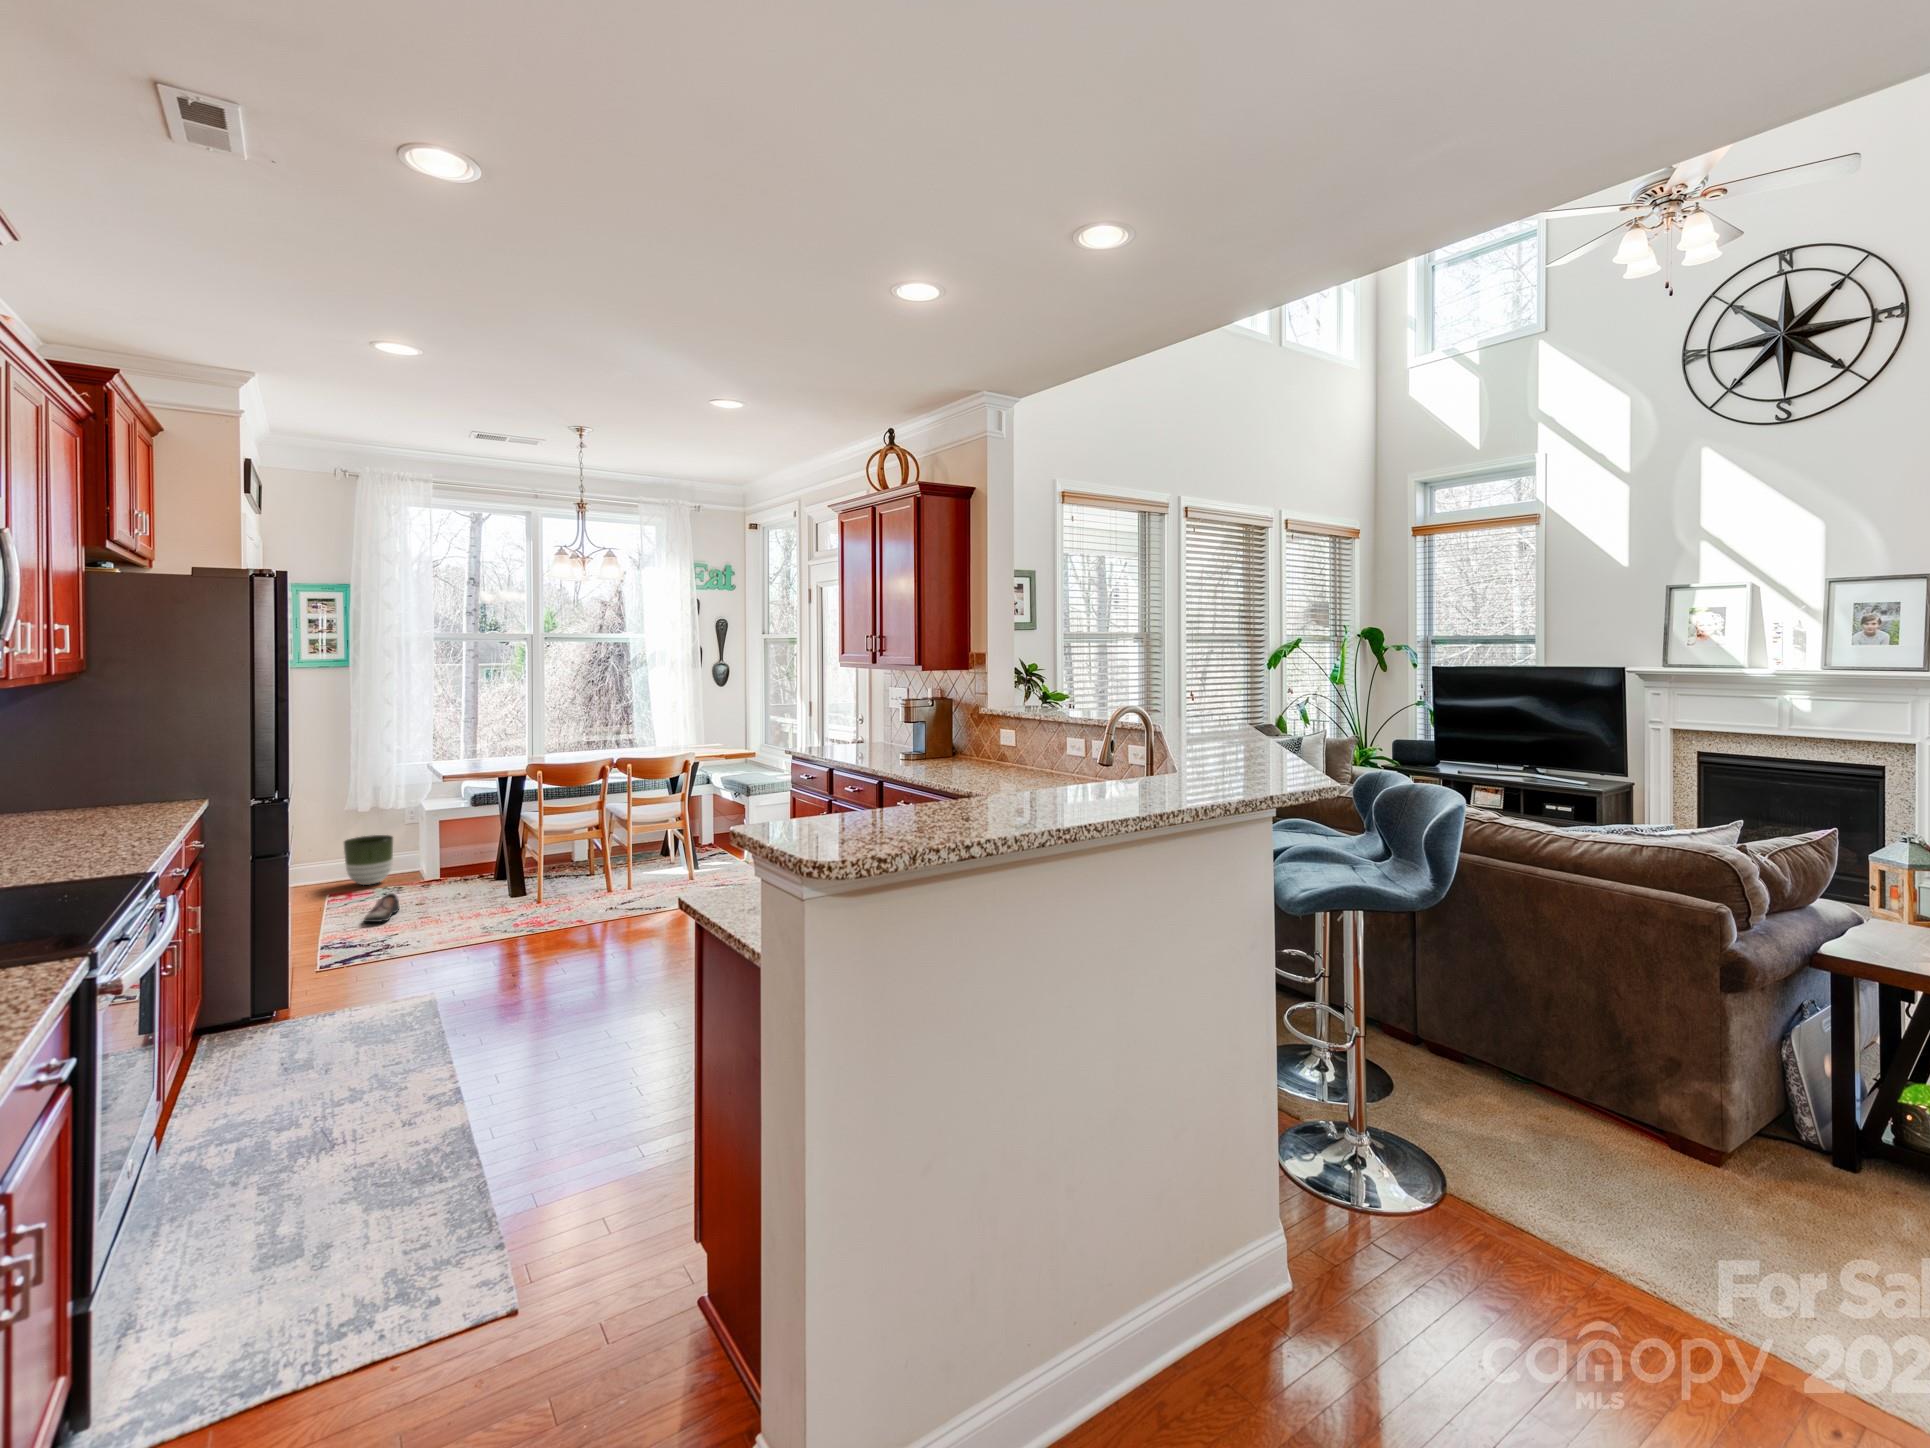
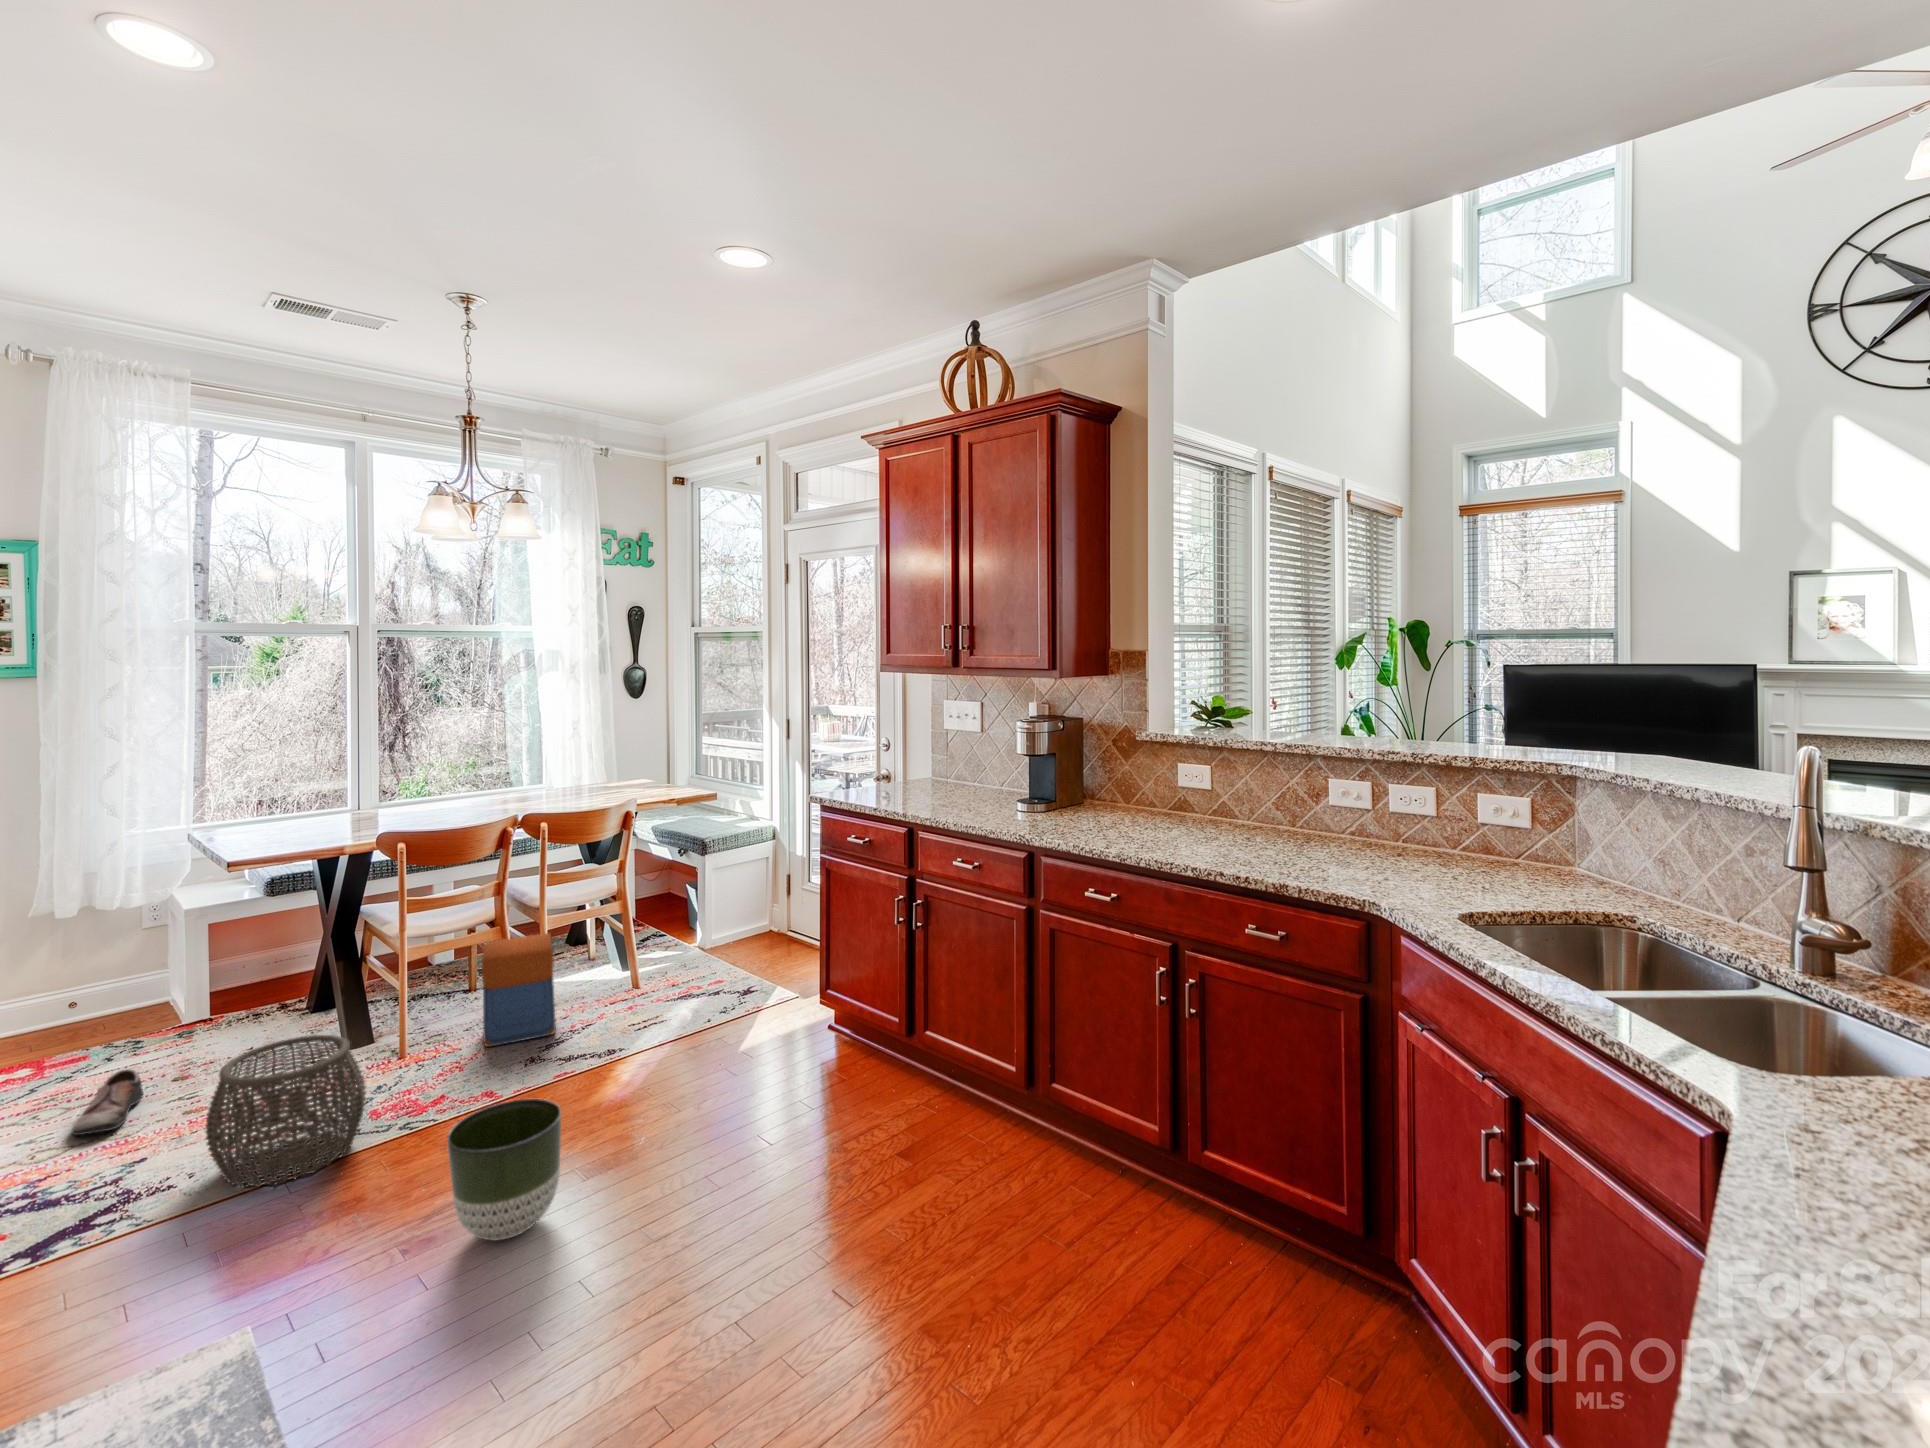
planter: present [344,835,393,885] -> present [447,1099,562,1240]
backpack: none [586,835,633,903] -> present [482,933,556,1047]
woven basket: none [426,873,510,949] -> present [205,1035,366,1187]

